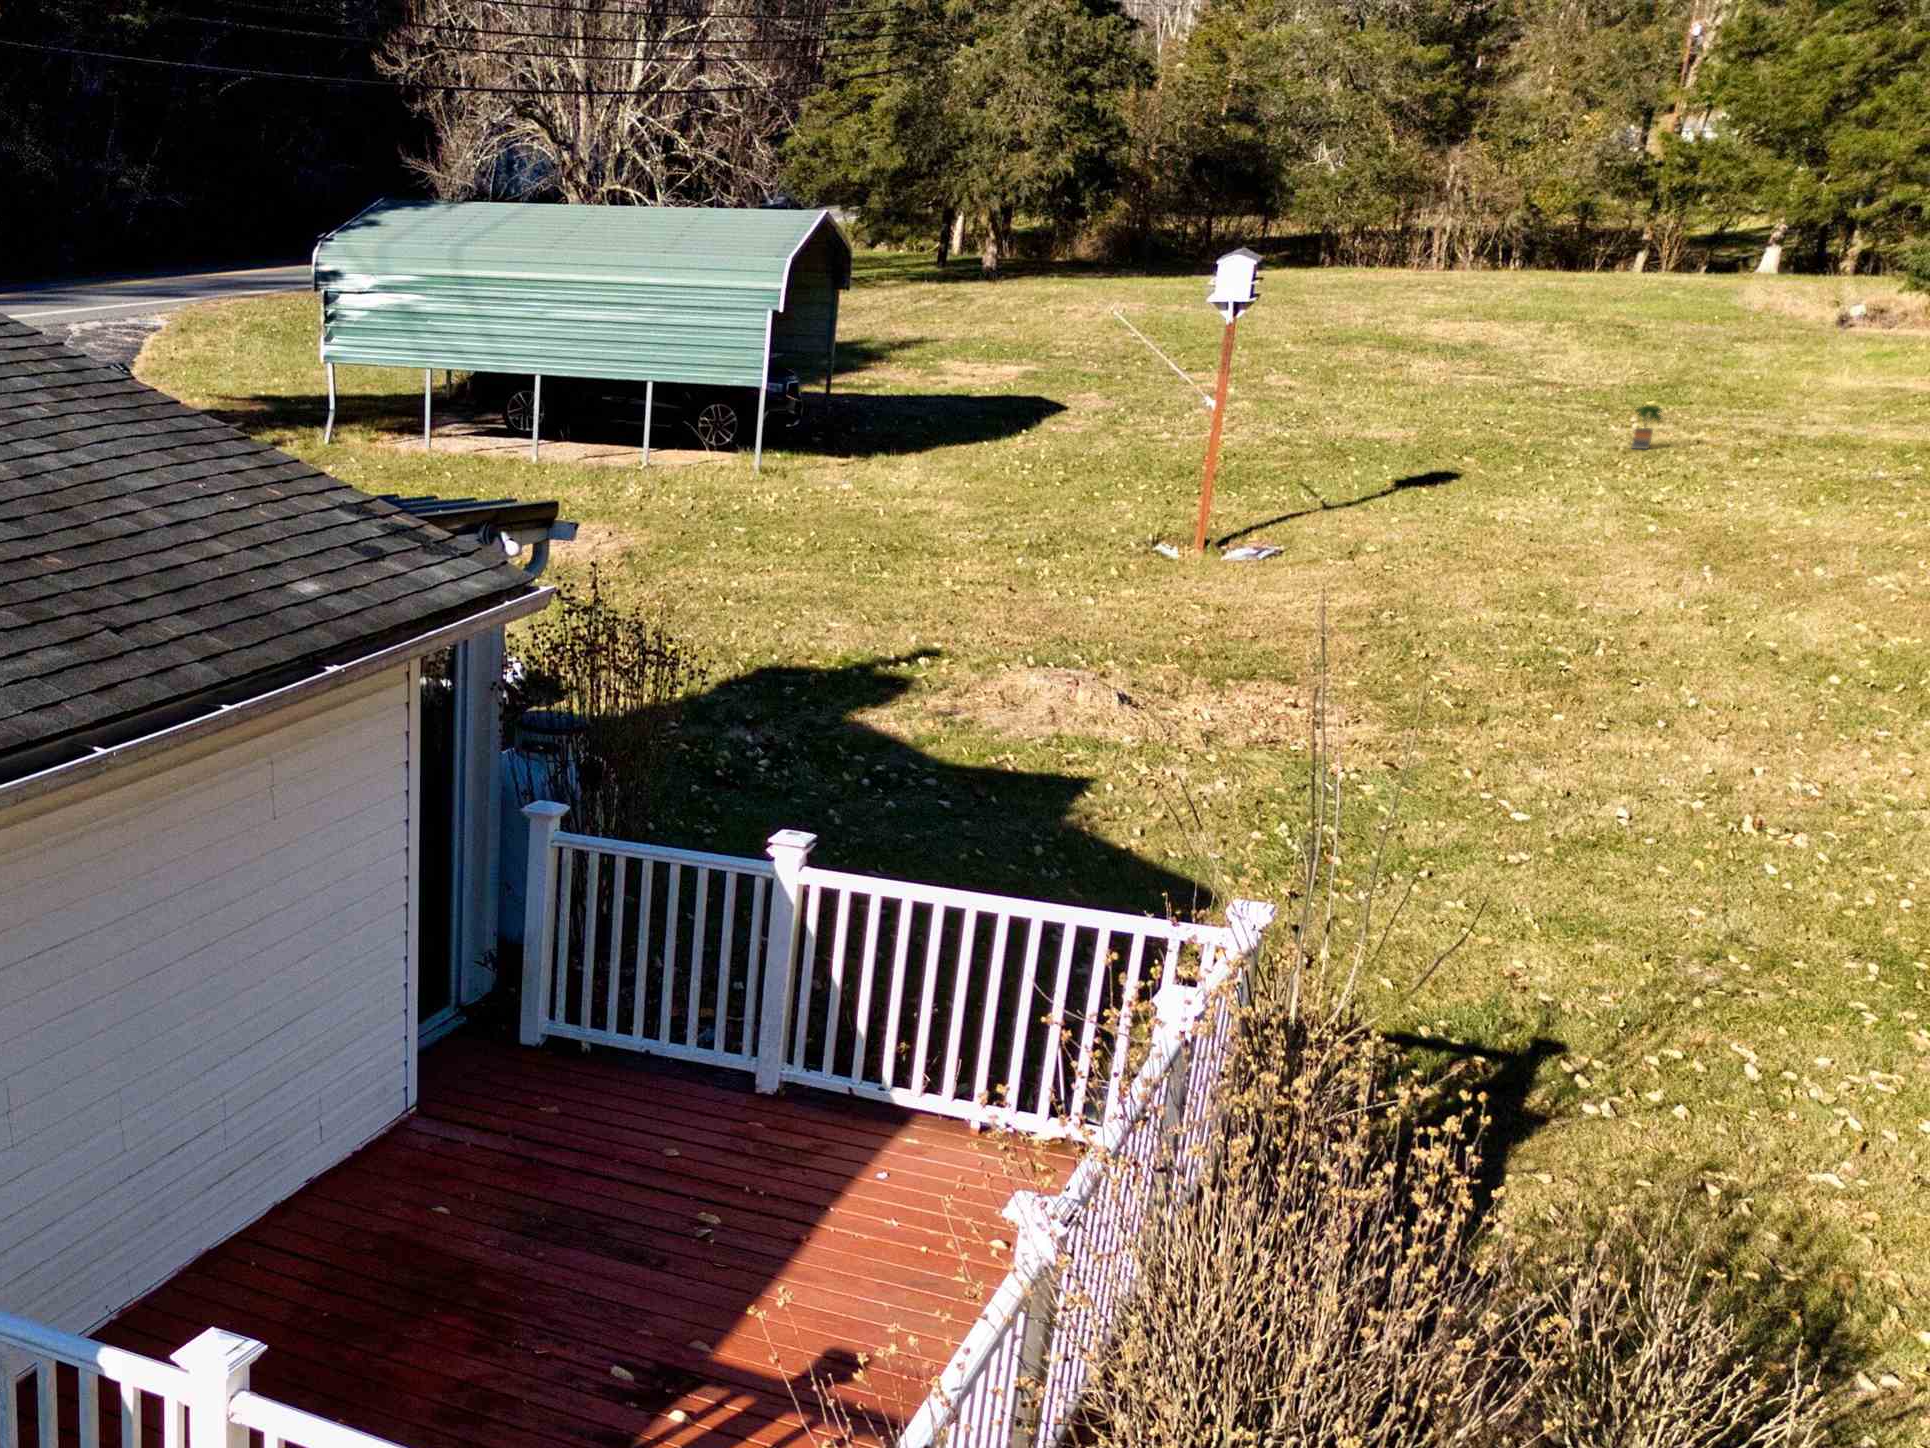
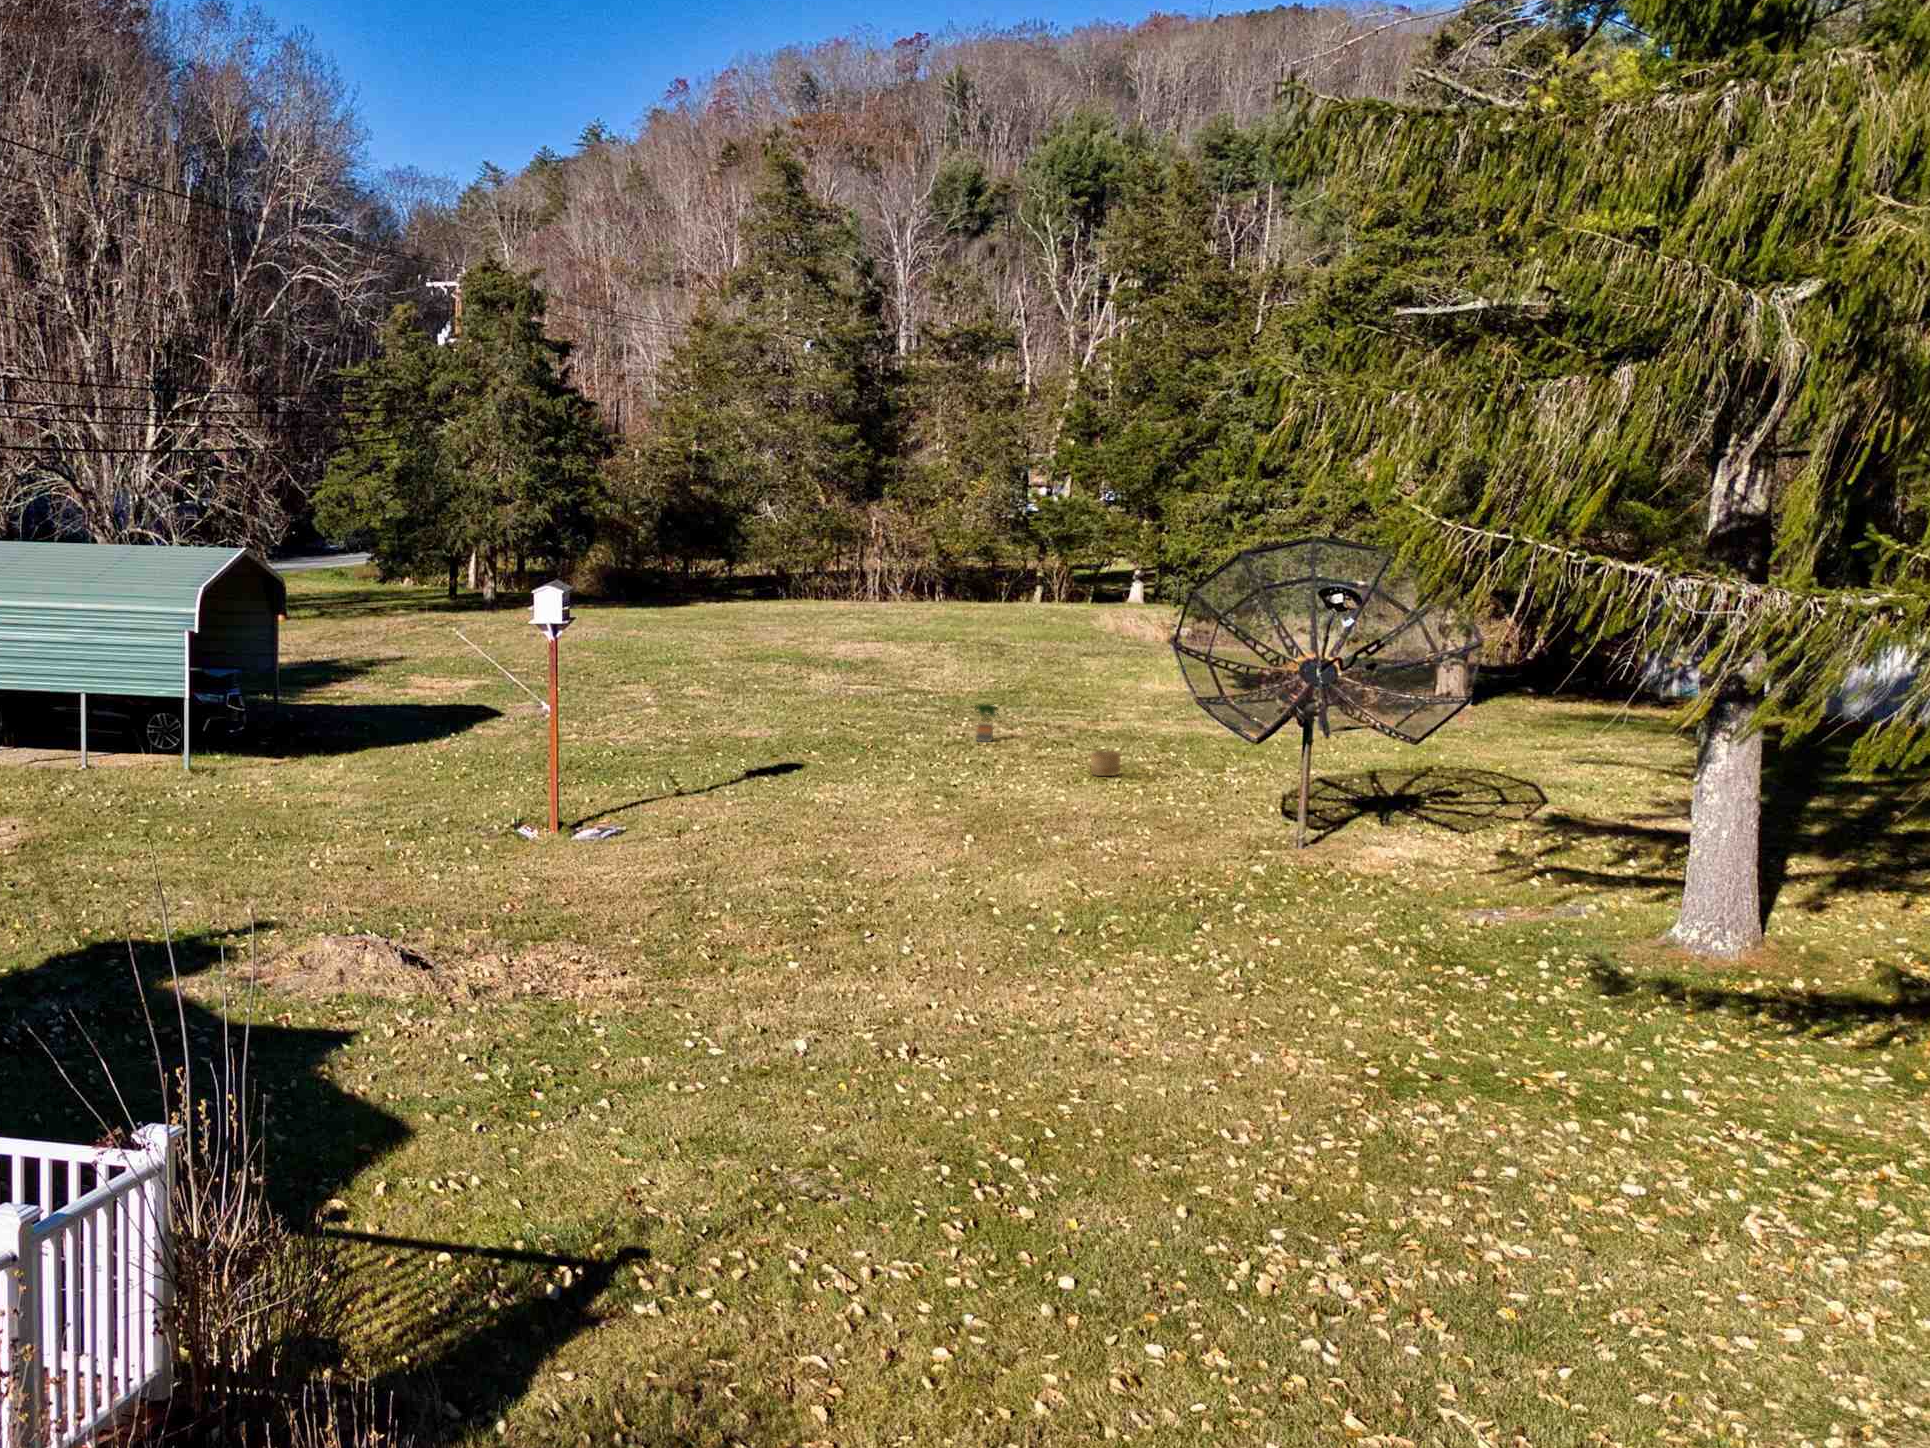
wooden bucket: none [1780,463,1821,493] -> present [1091,750,1120,776]

